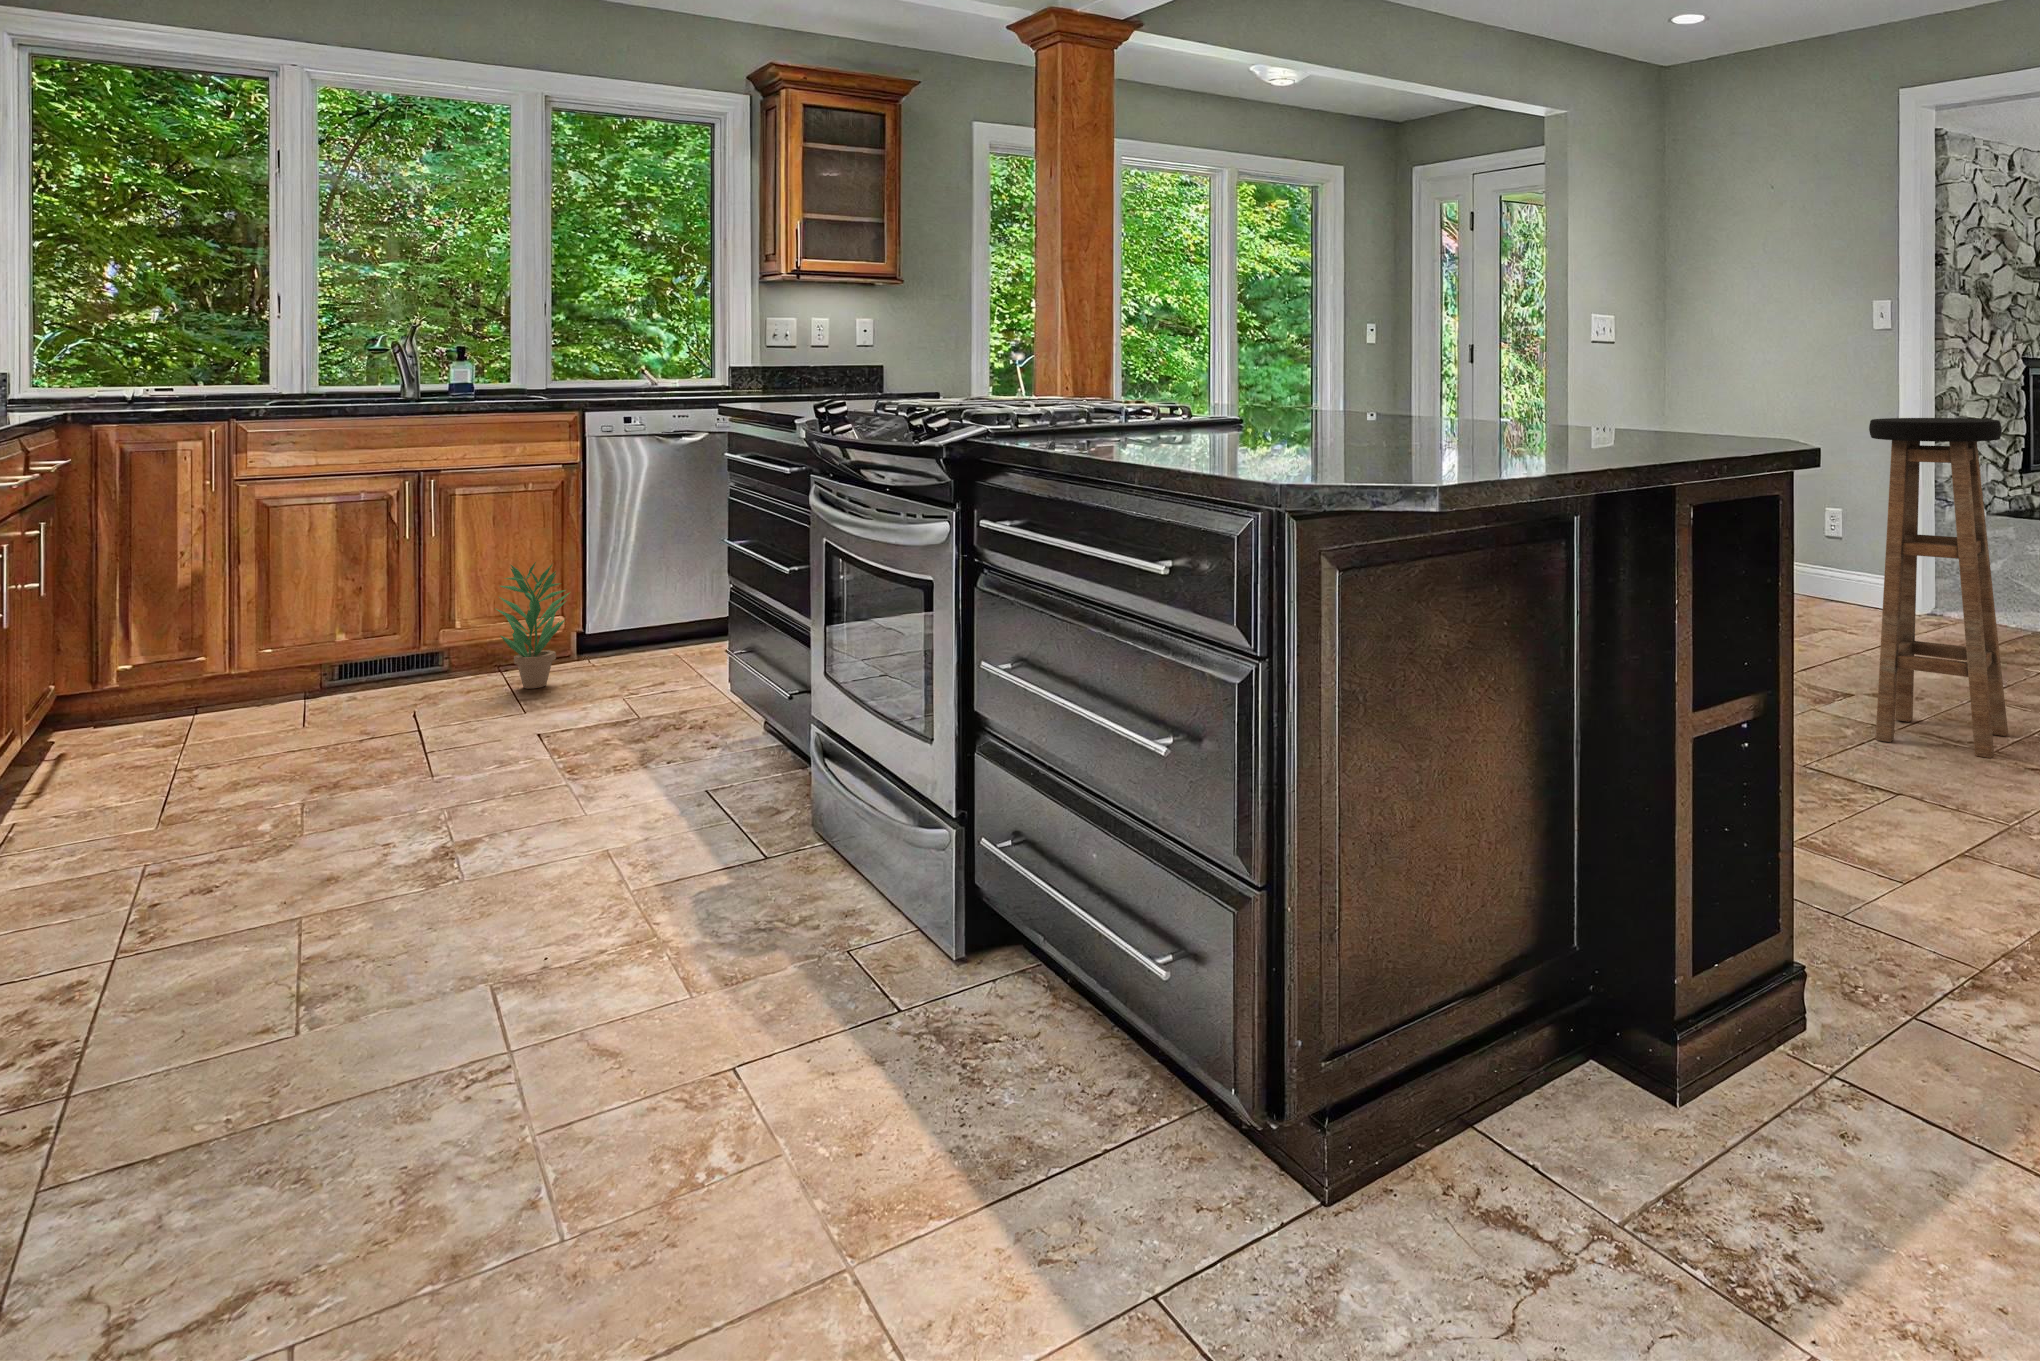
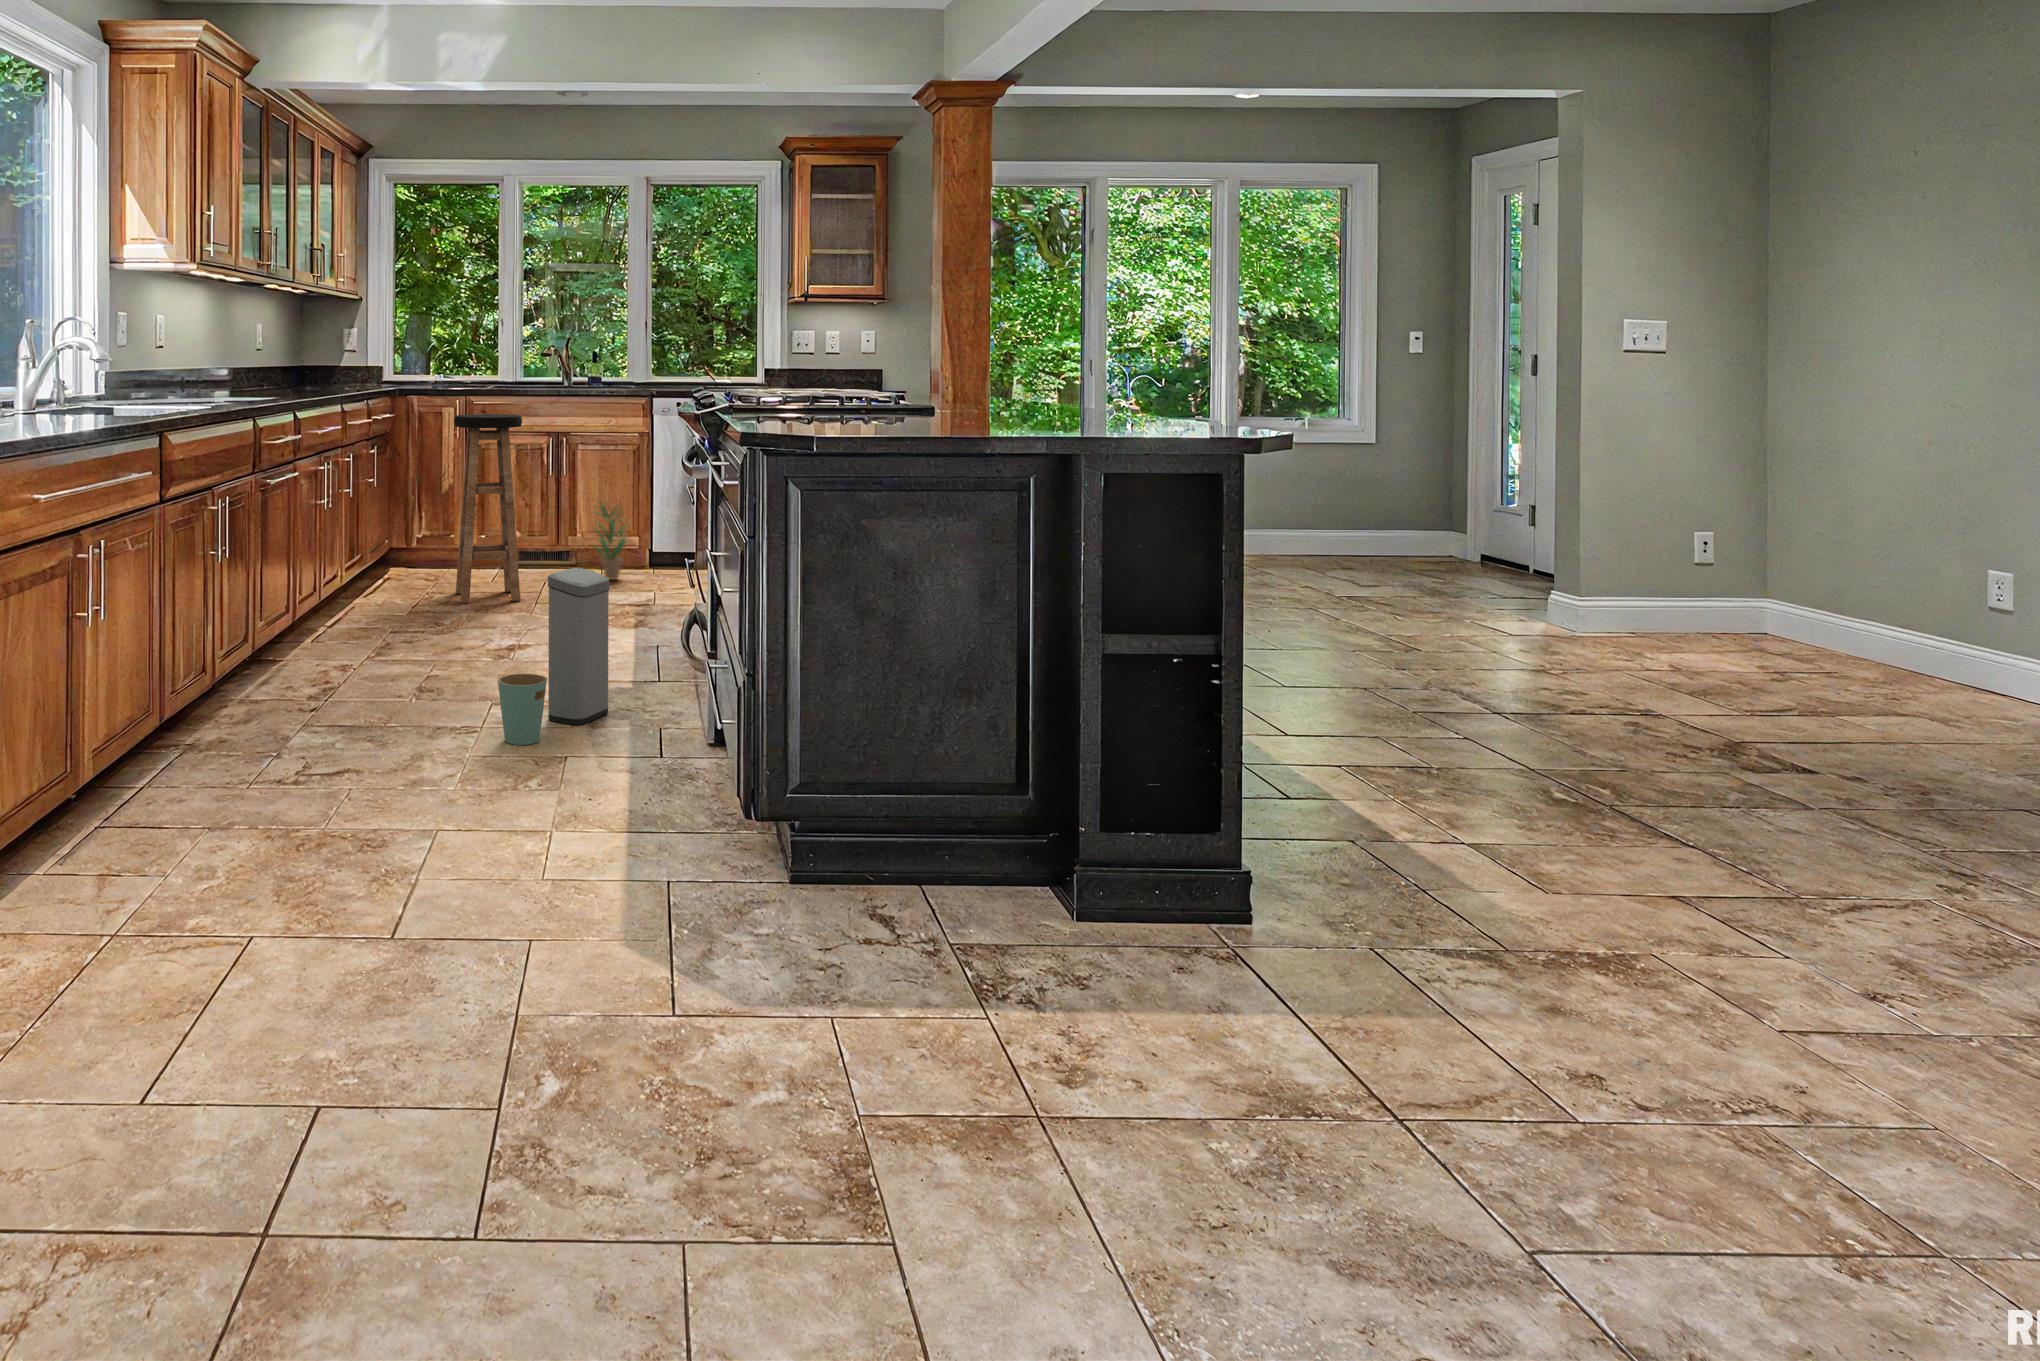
bar stool: present [1869,418,2008,758] -> present [454,414,522,603]
trash can: none [628,687,794,1081] -> present [498,568,610,745]

